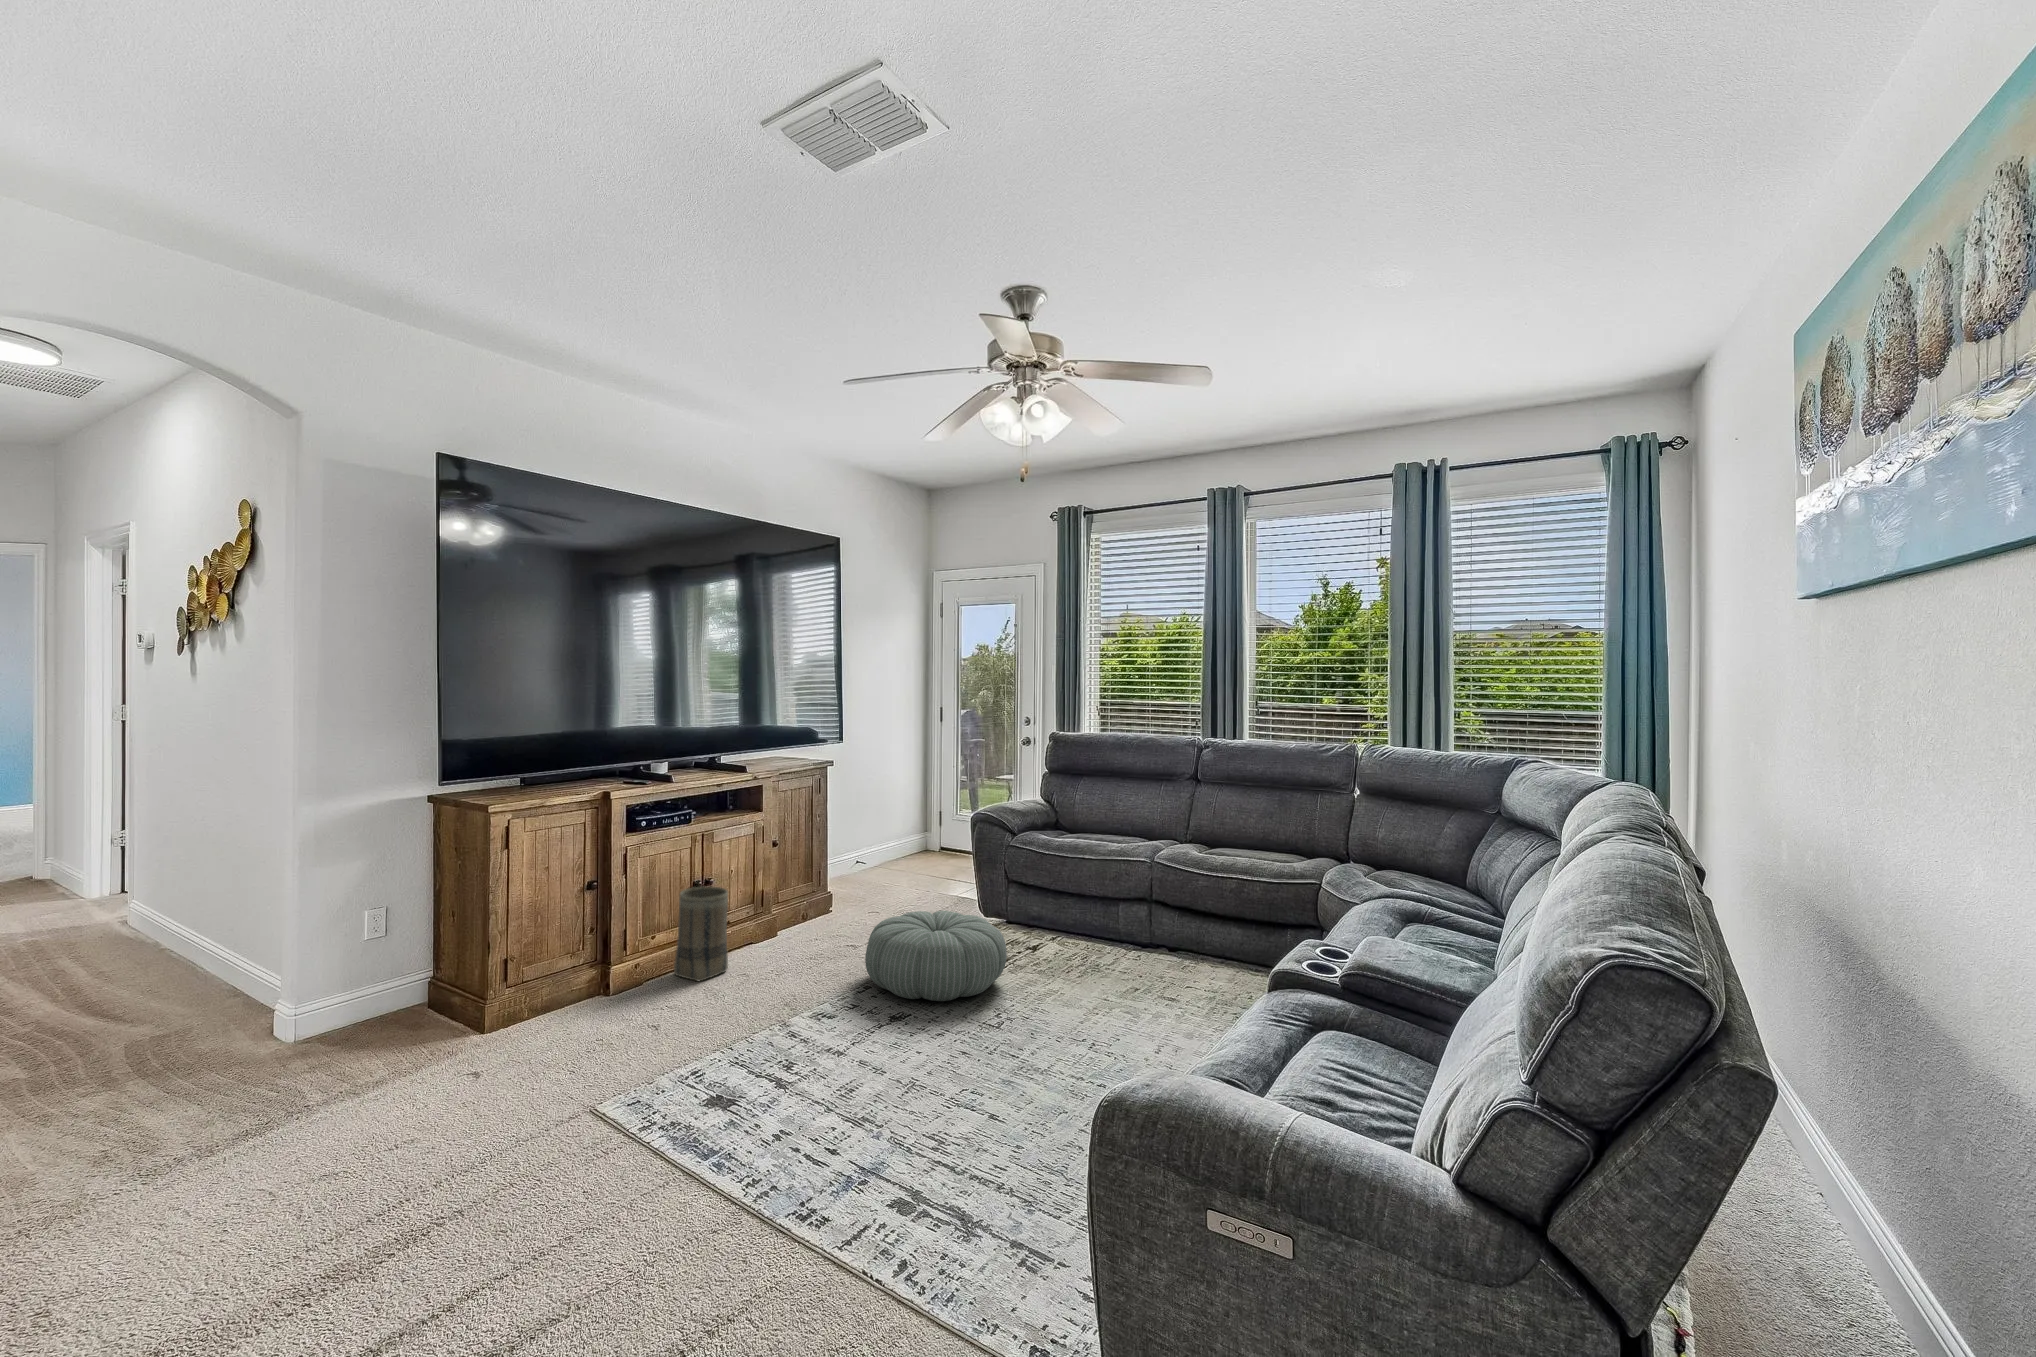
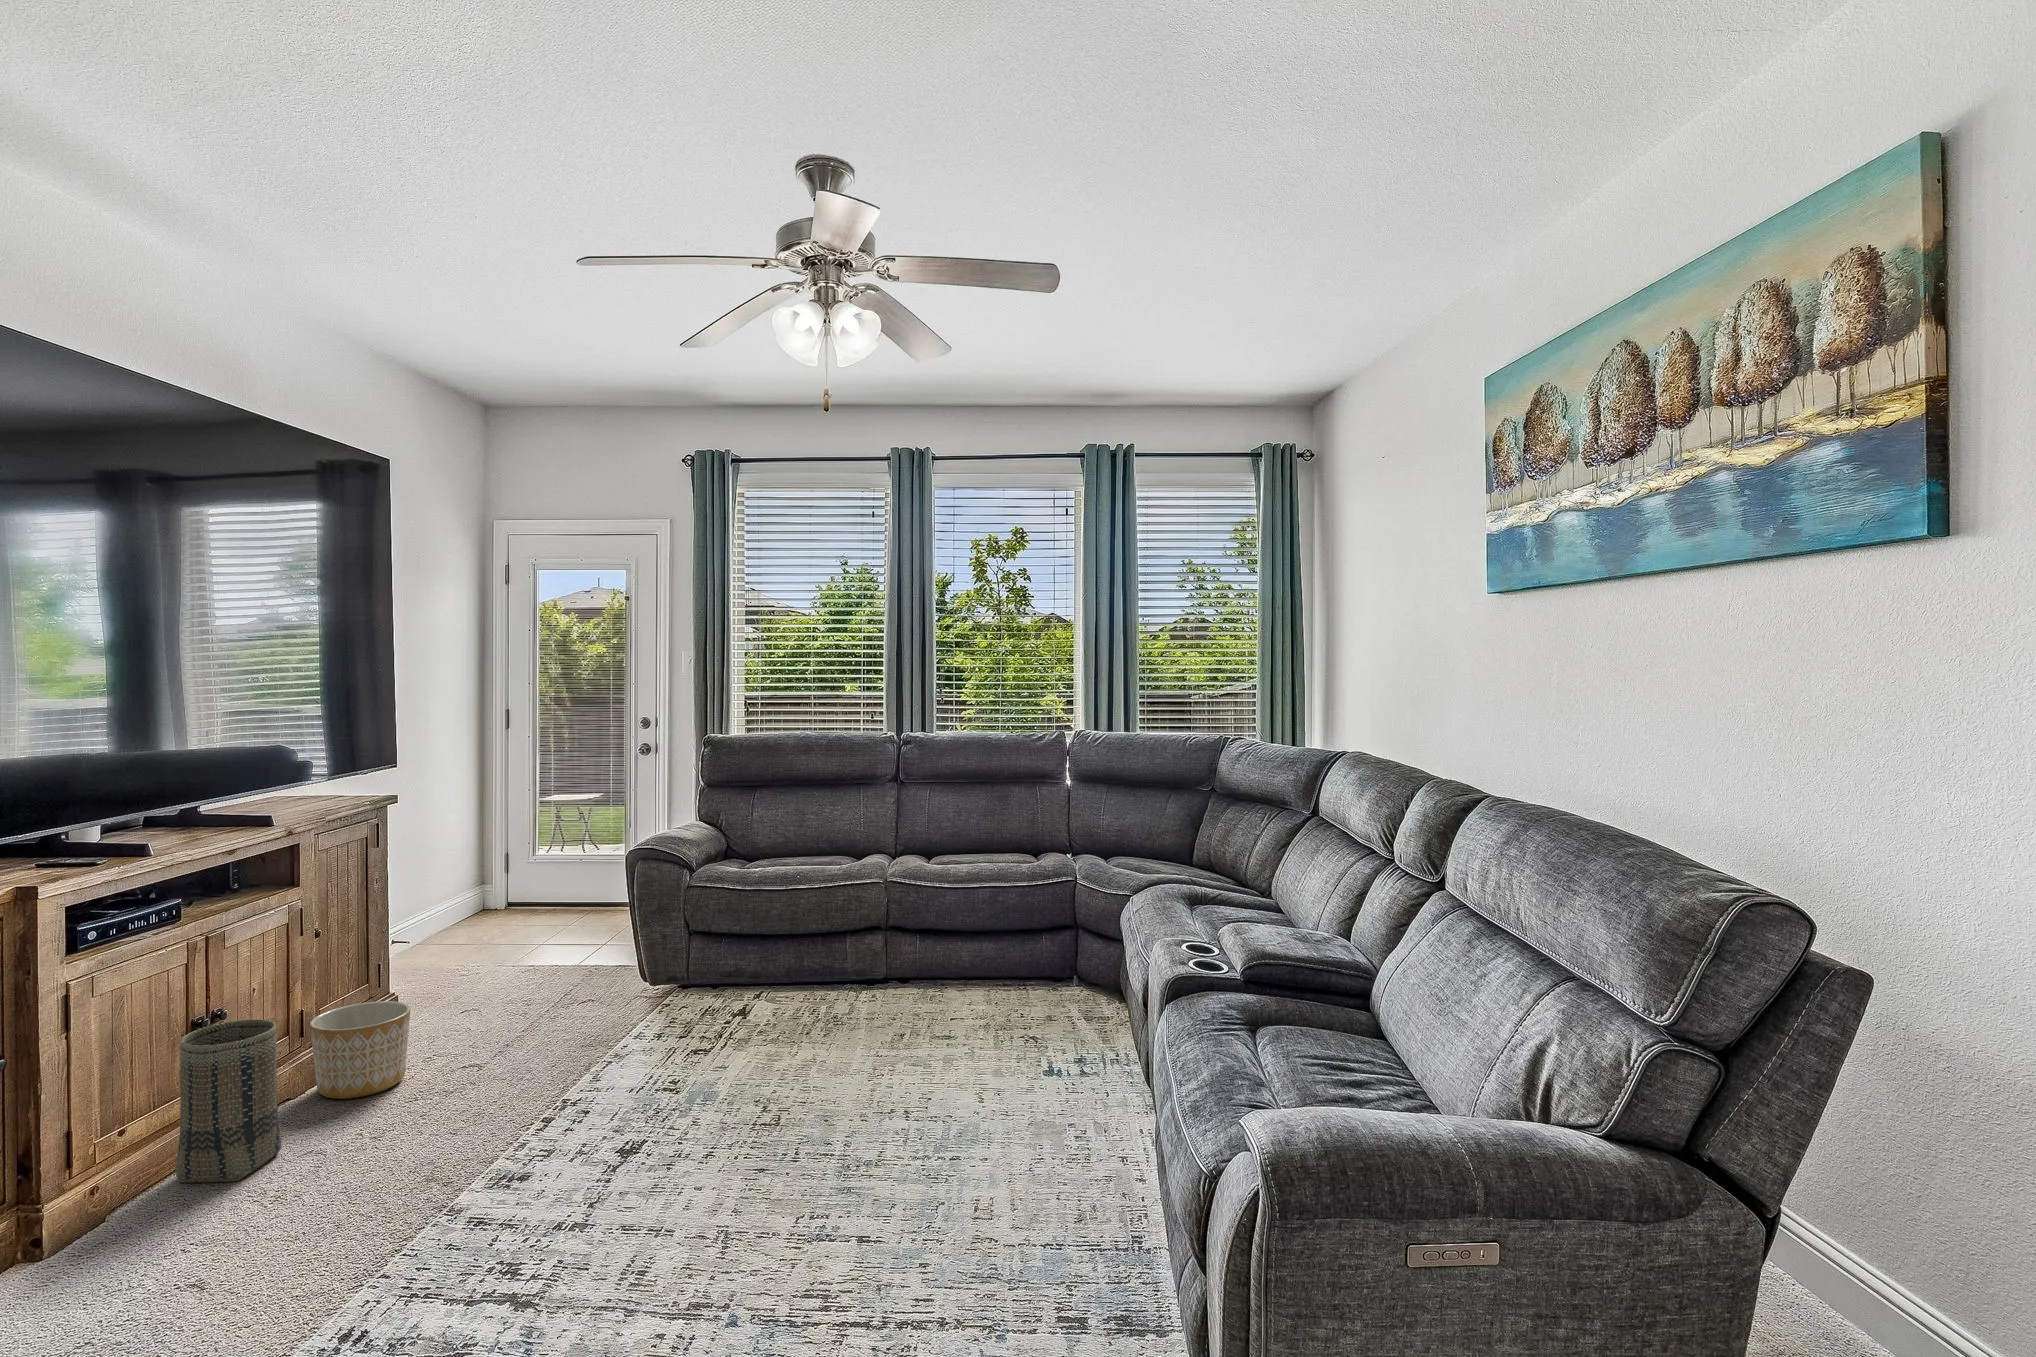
planter: none [763,891,818,950] -> present [310,1001,411,1099]
pouf: present [865,911,1007,1001] -> none [534,985,744,1119]

